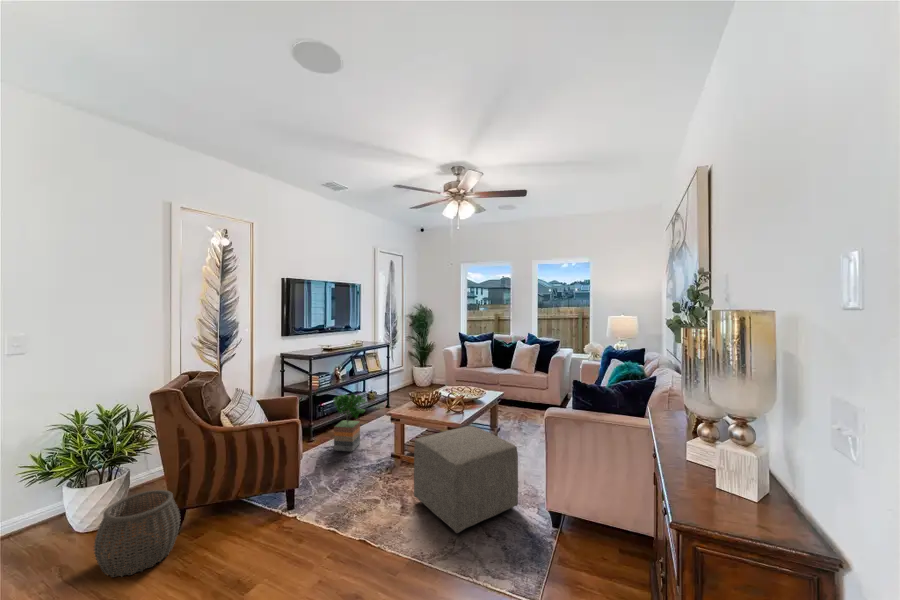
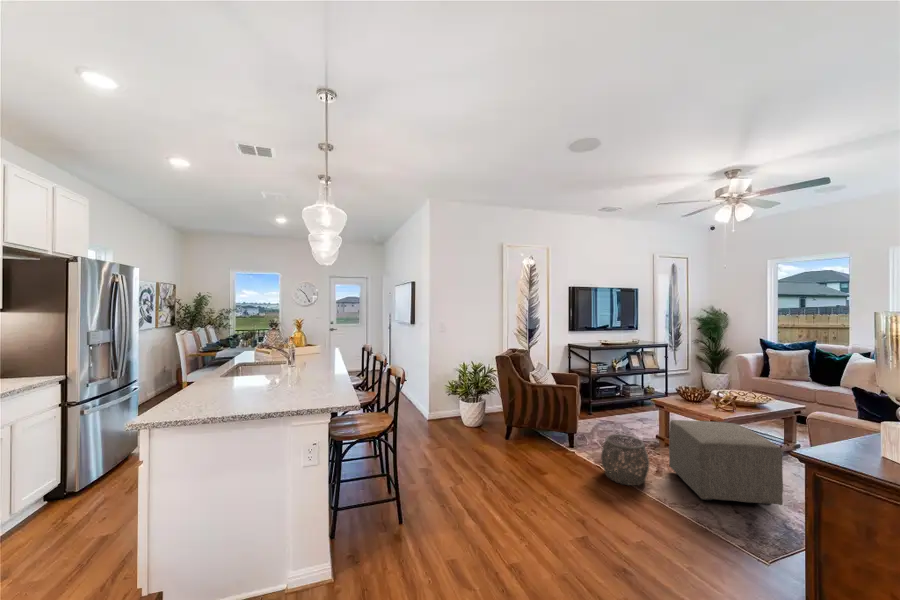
potted tree: present [333,394,366,451] -> none [607,380,637,427]
woven basket: present [94,490,180,577] -> present [601,434,649,485]

